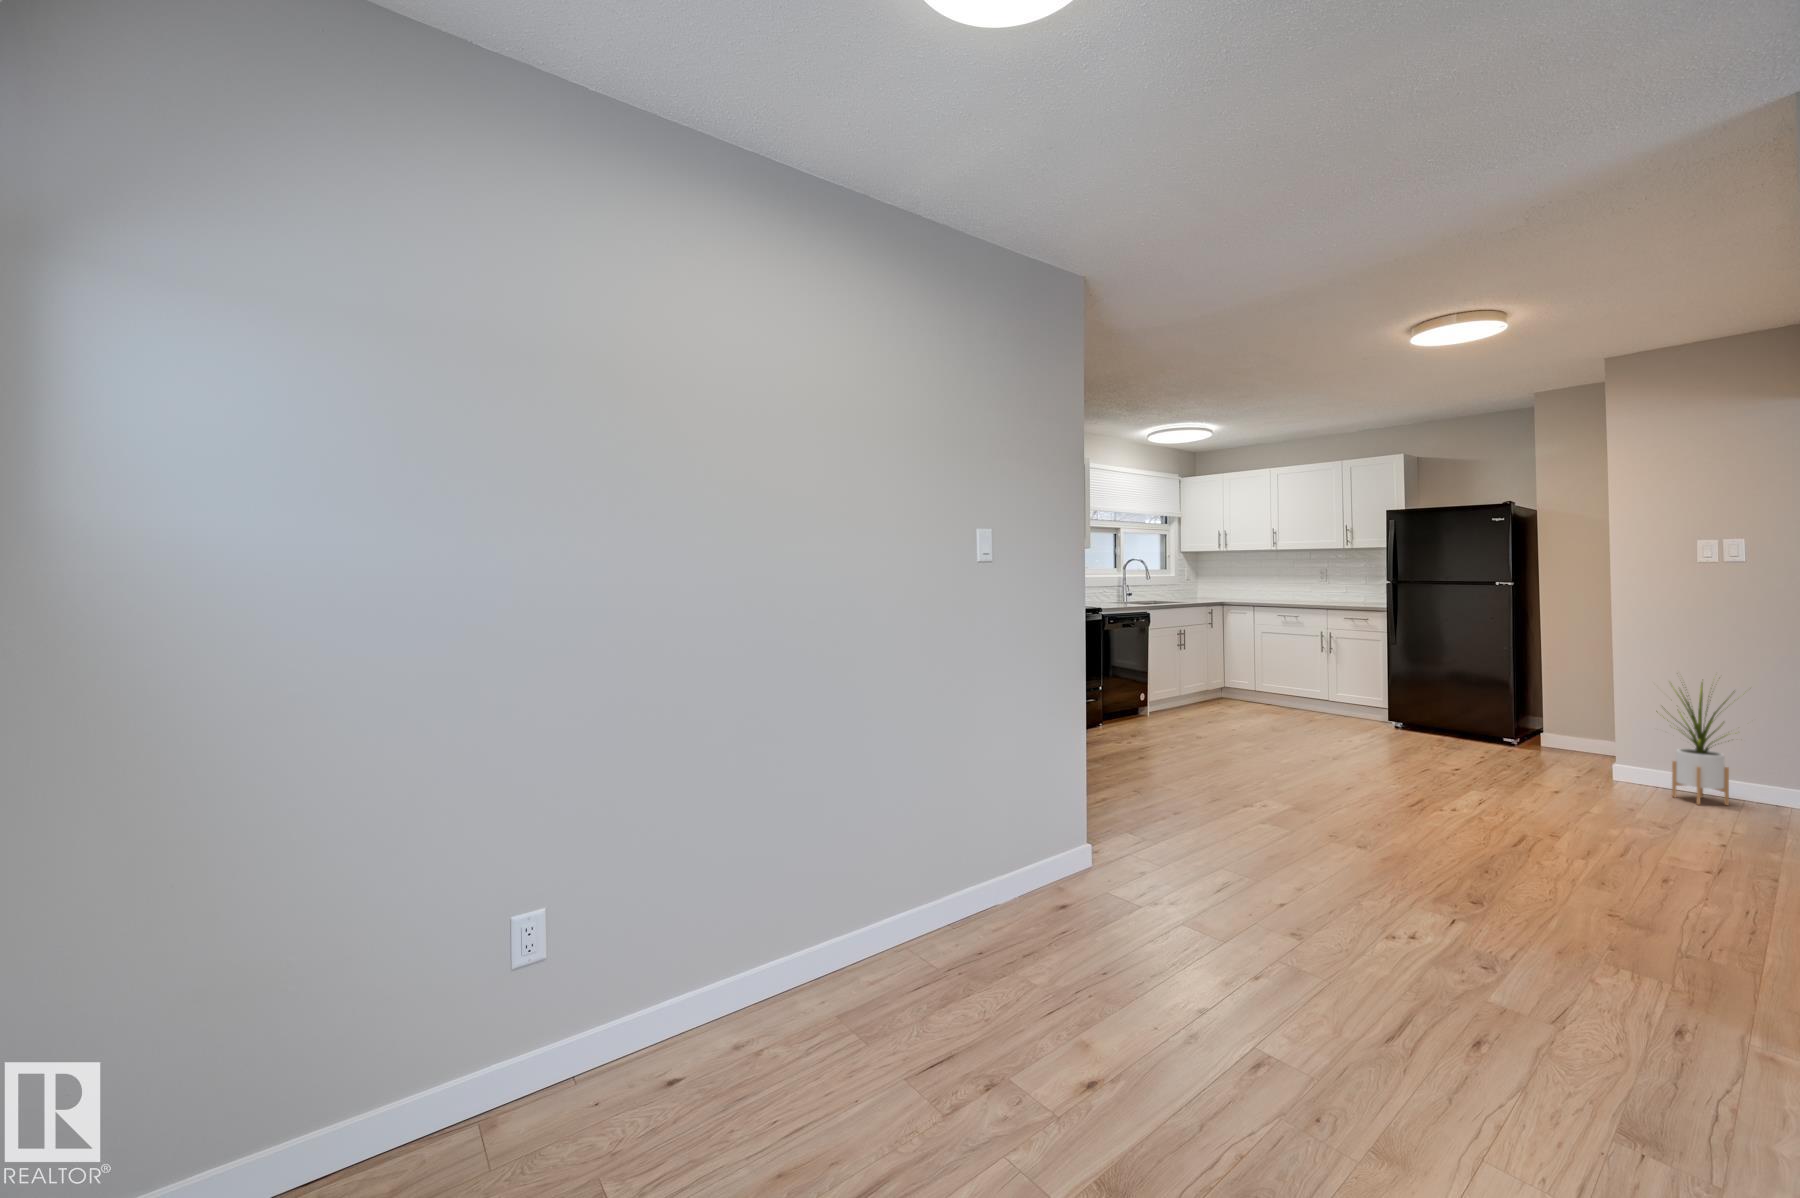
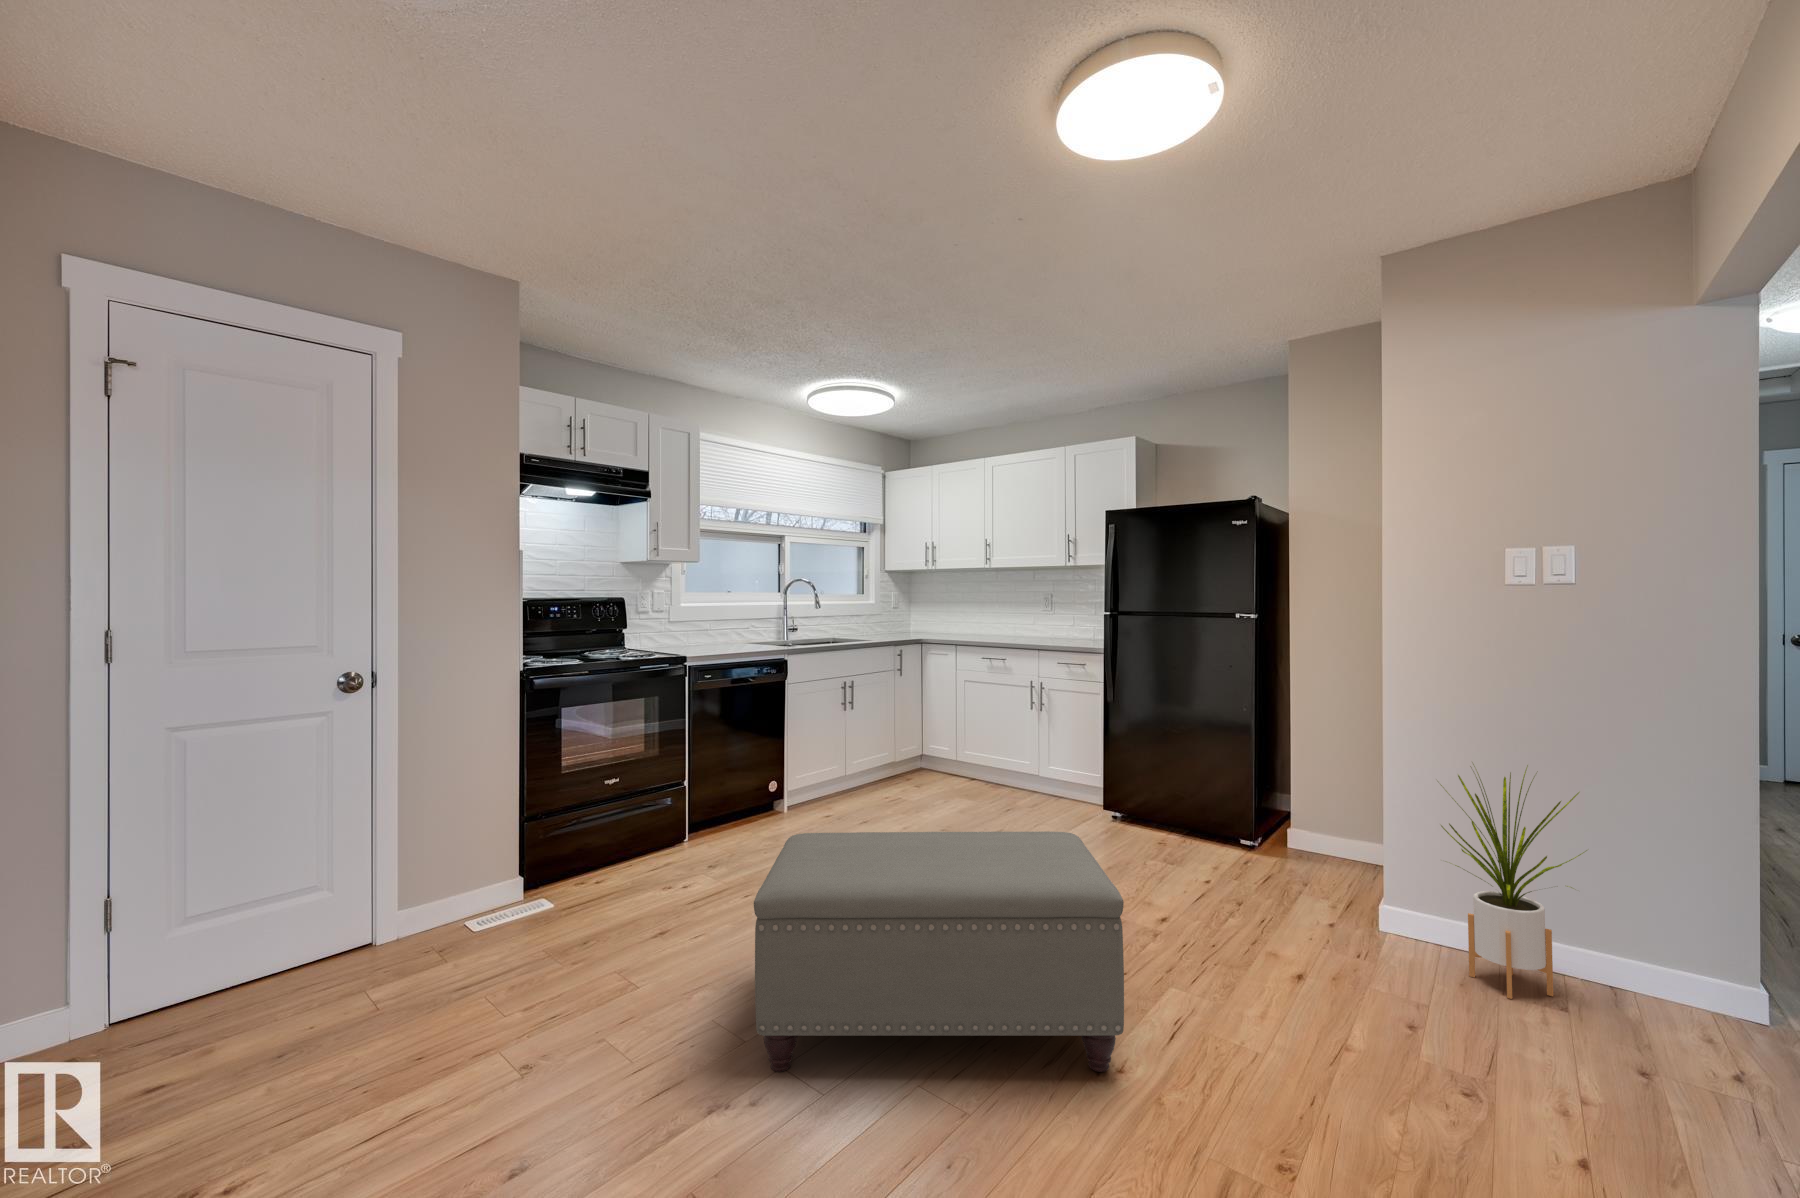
ottoman: none [1241,703,1466,814] -> present [754,831,1124,1072]

